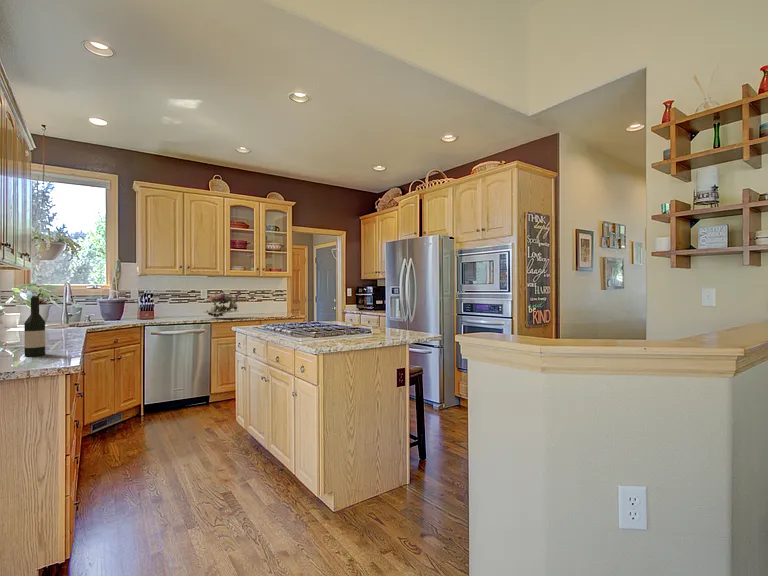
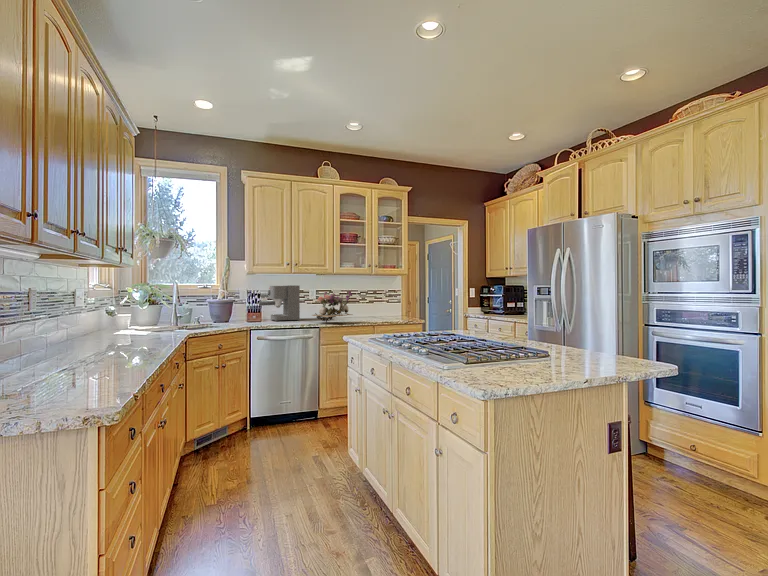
coffee maker: none [151,286,192,318] -> present [259,285,300,321]
wine bottle: present [24,296,45,356] -> none [101,297,126,374]

